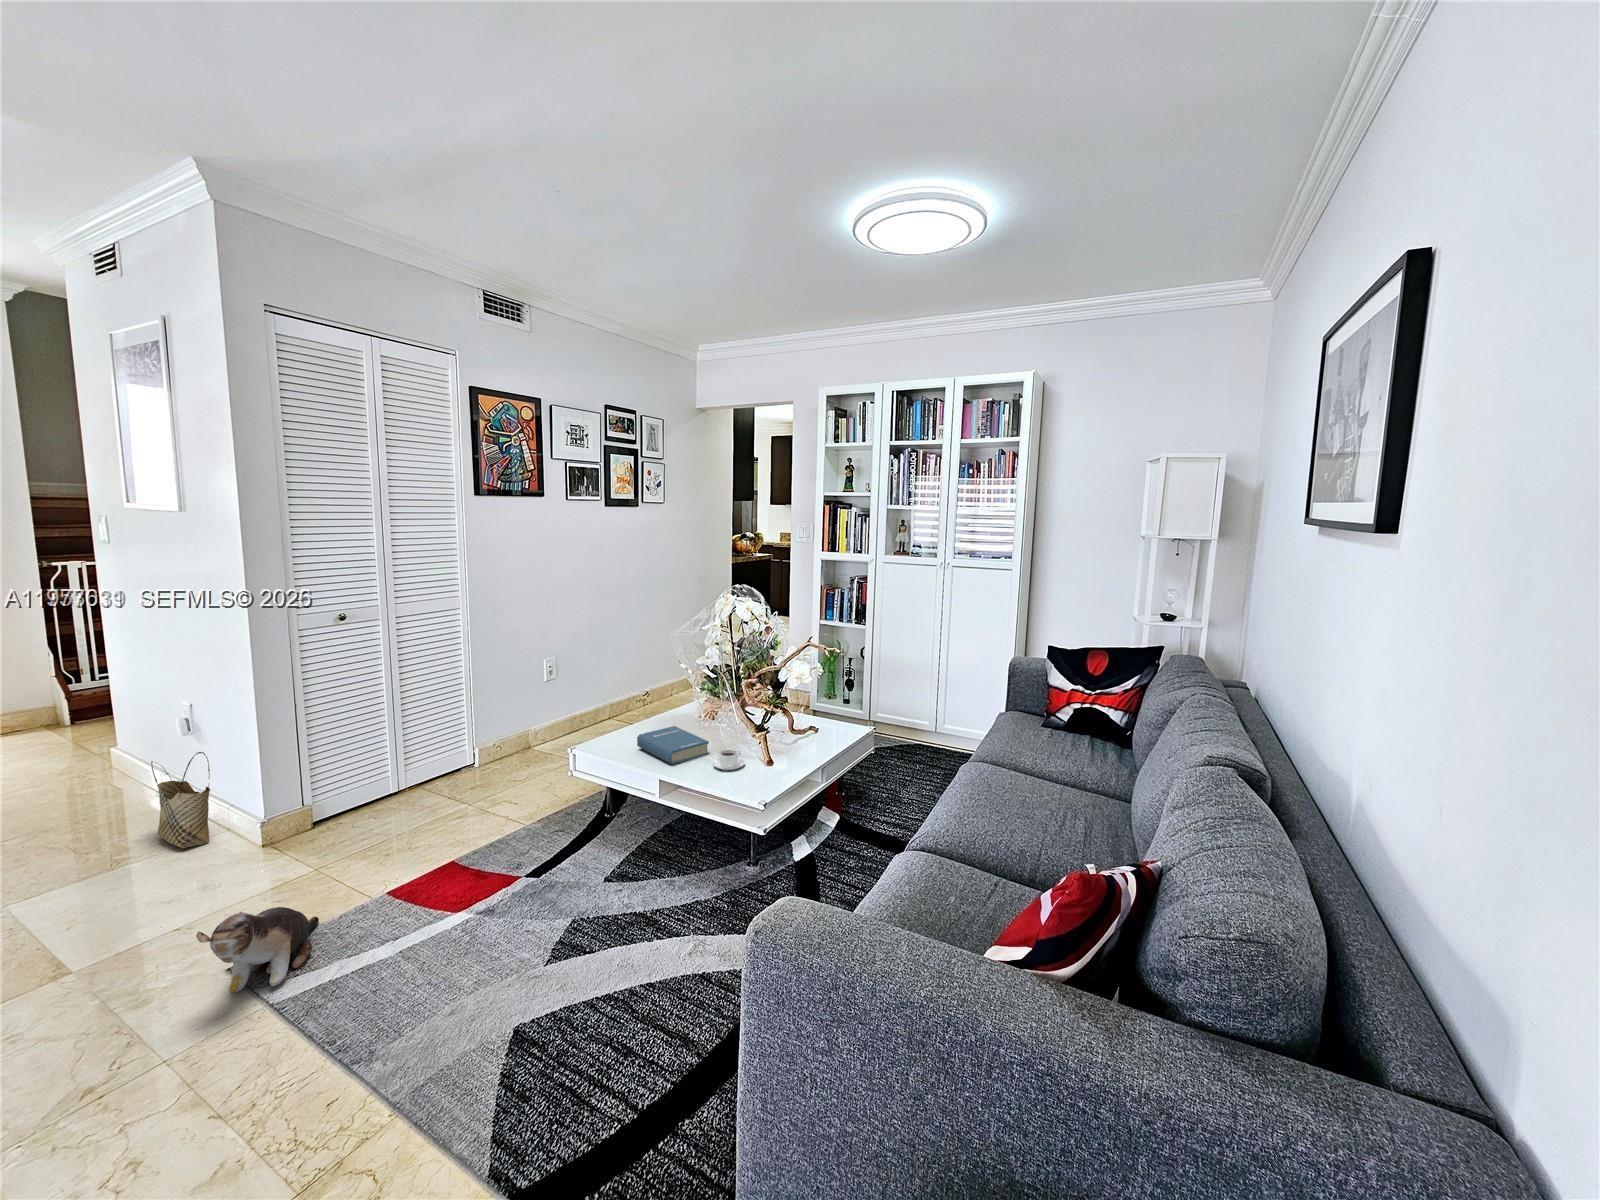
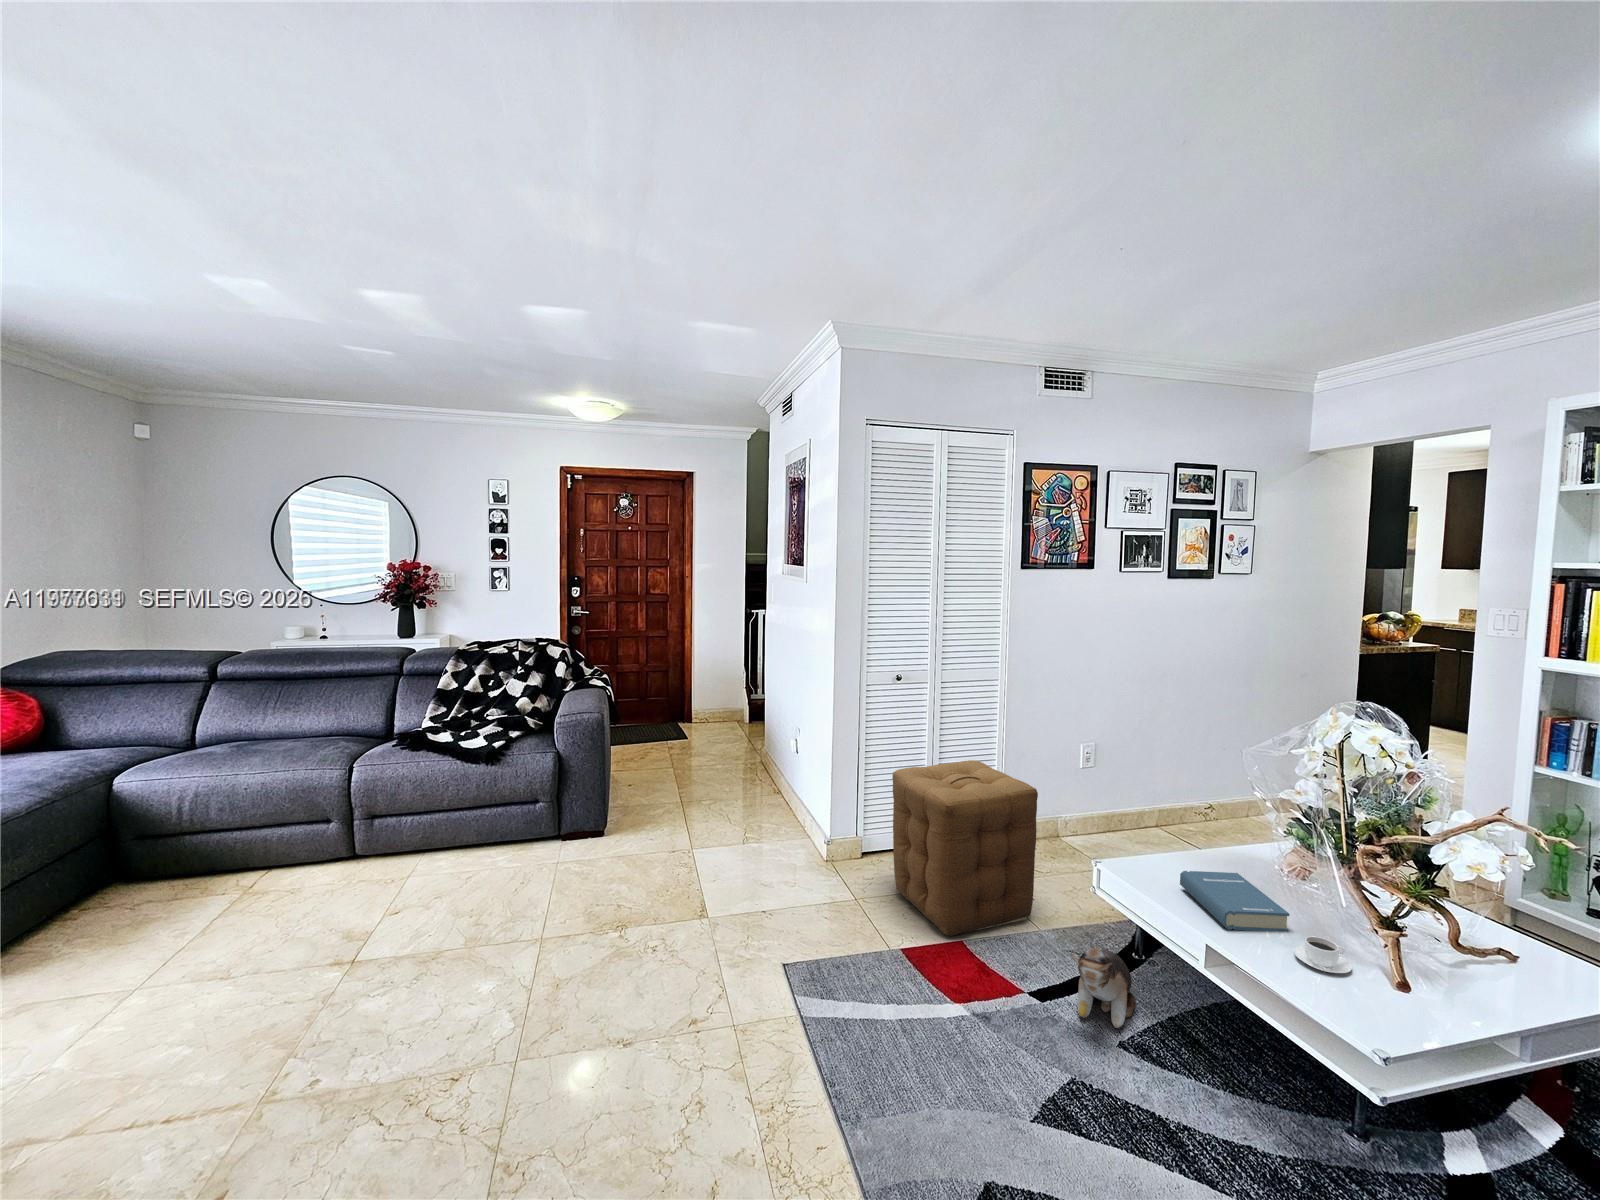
ottoman: none [350,689,516,861] -> present [893,760,1038,936]
woven basket: present [151,752,210,848] -> none [770,772,803,847]
plush toy: present [196,907,319,993] -> present [1071,947,1136,1028]

